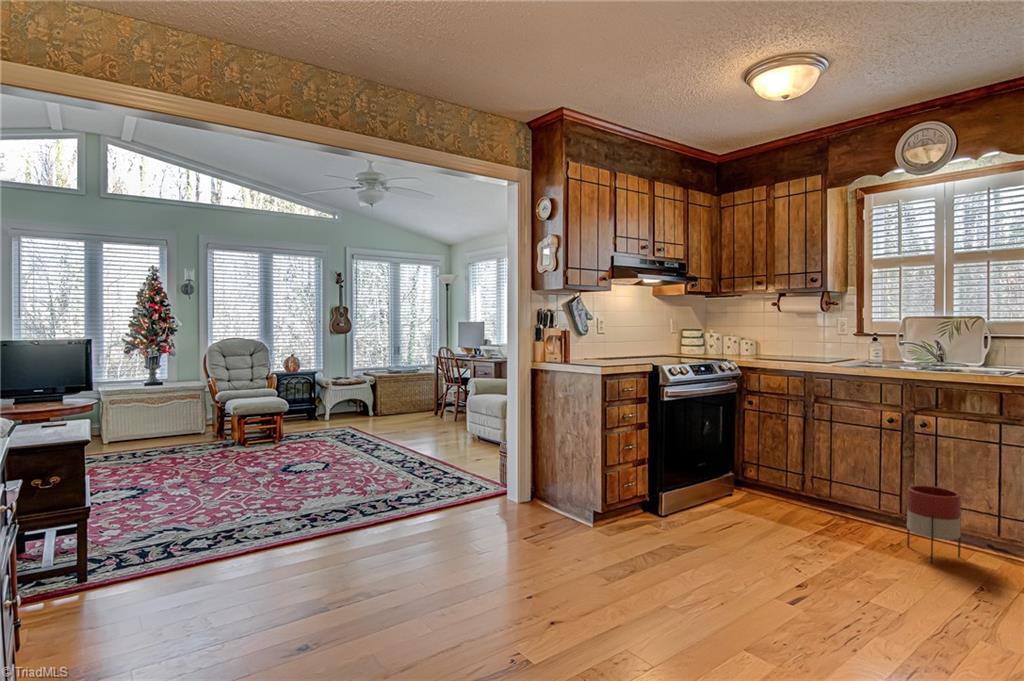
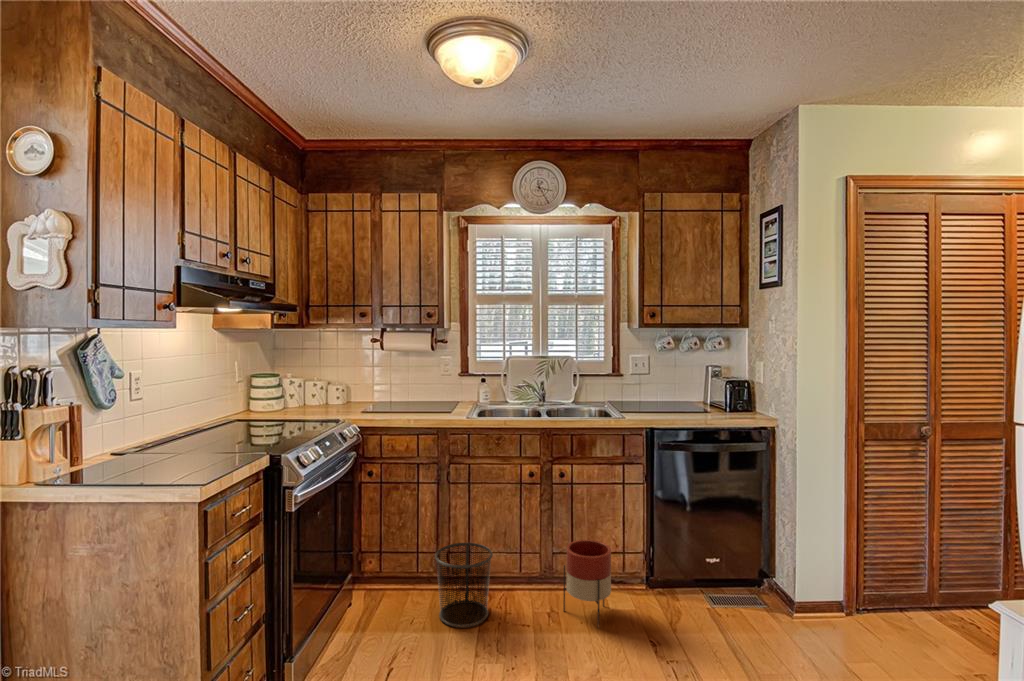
waste bin: none [783,466,837,529] -> present [435,543,493,627]

